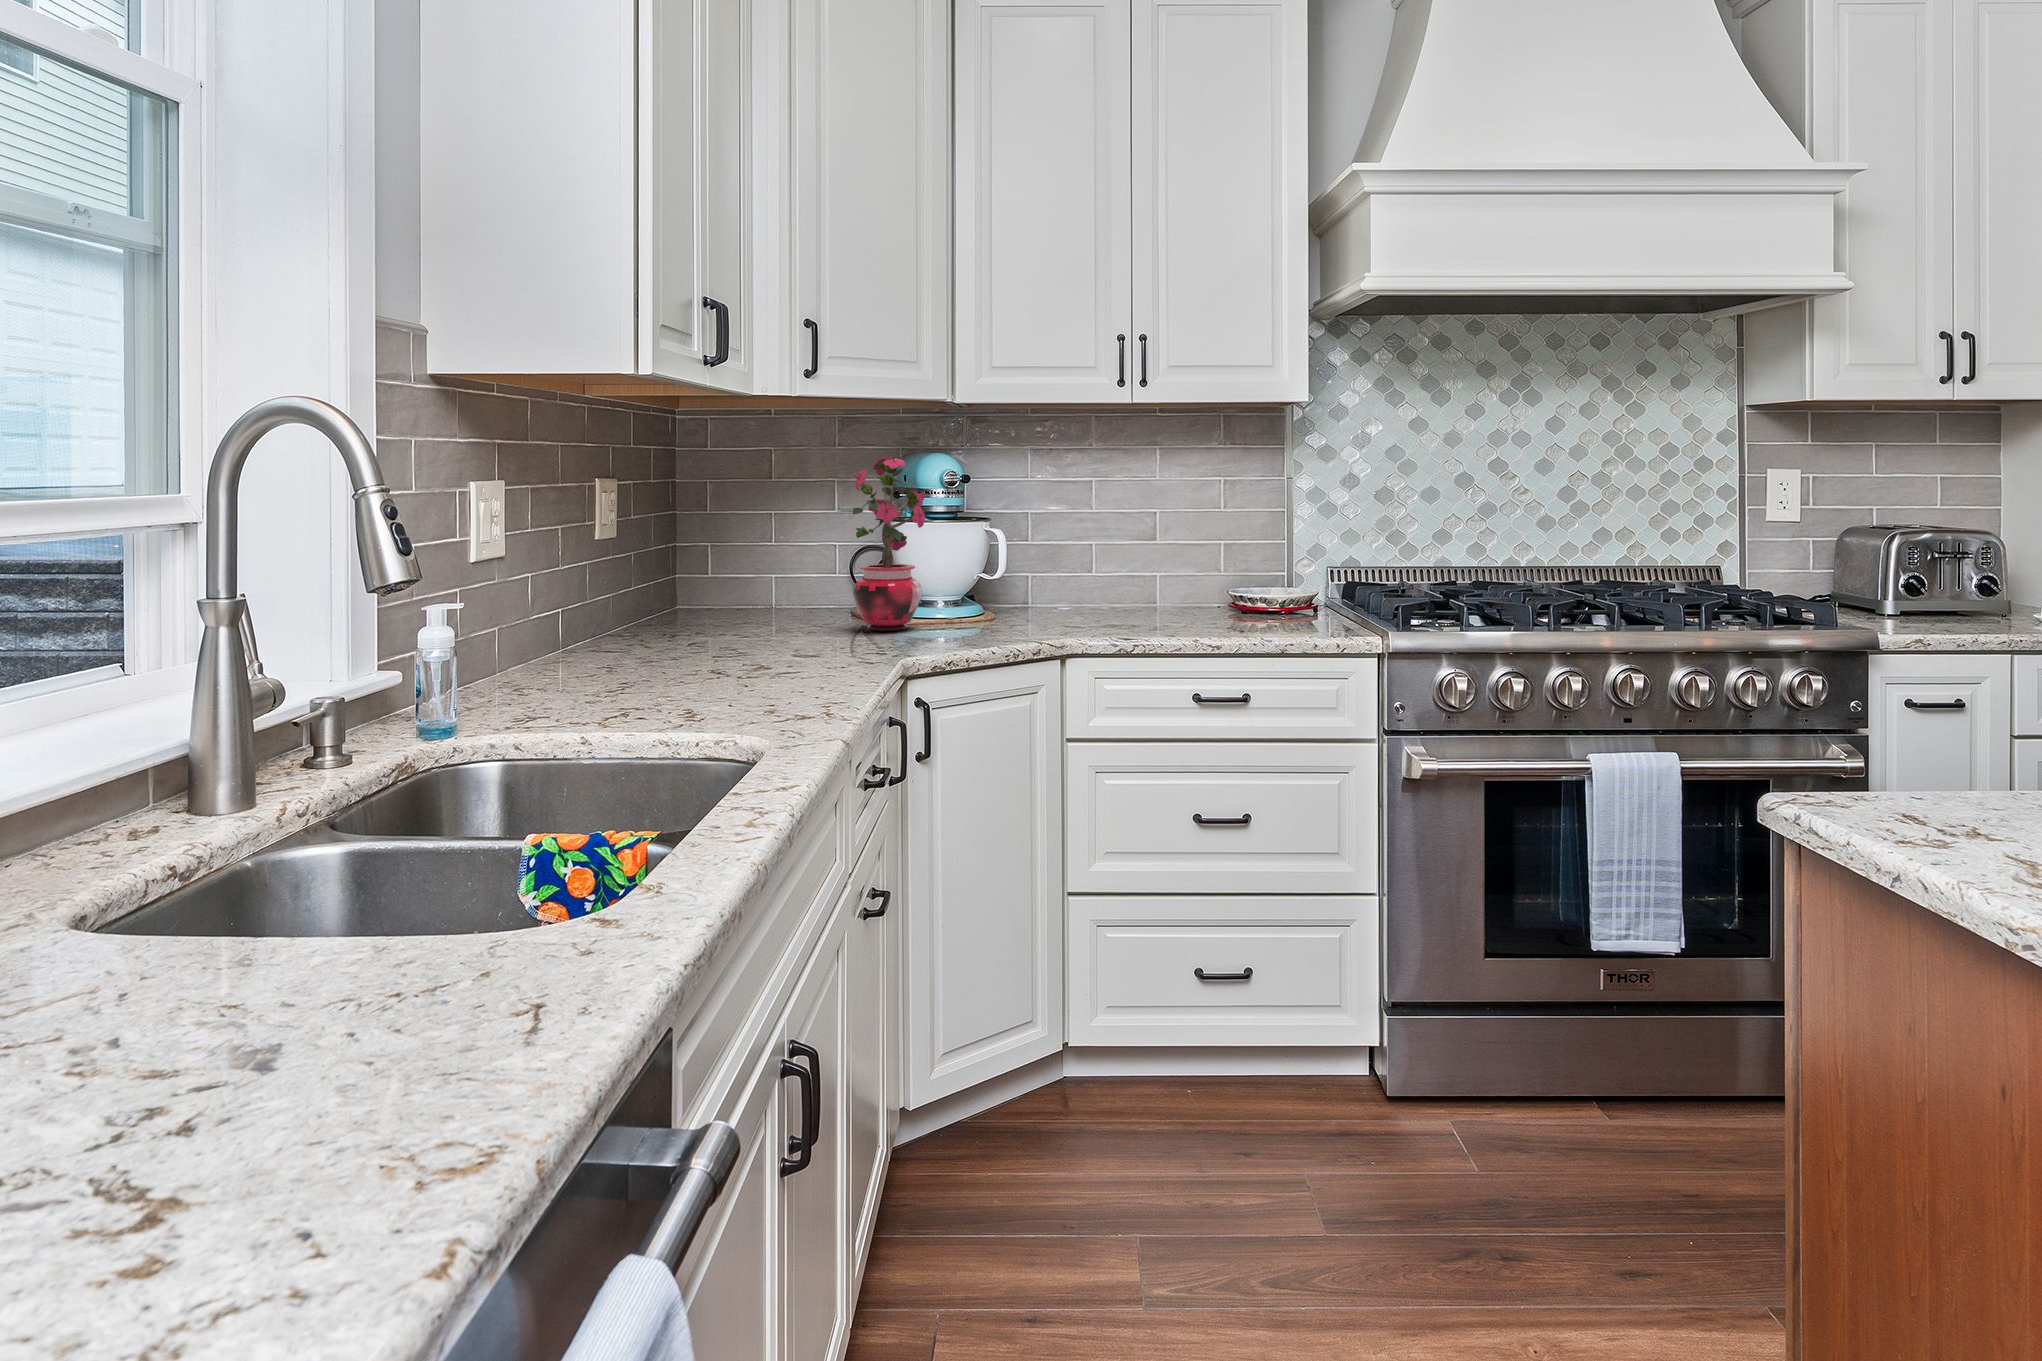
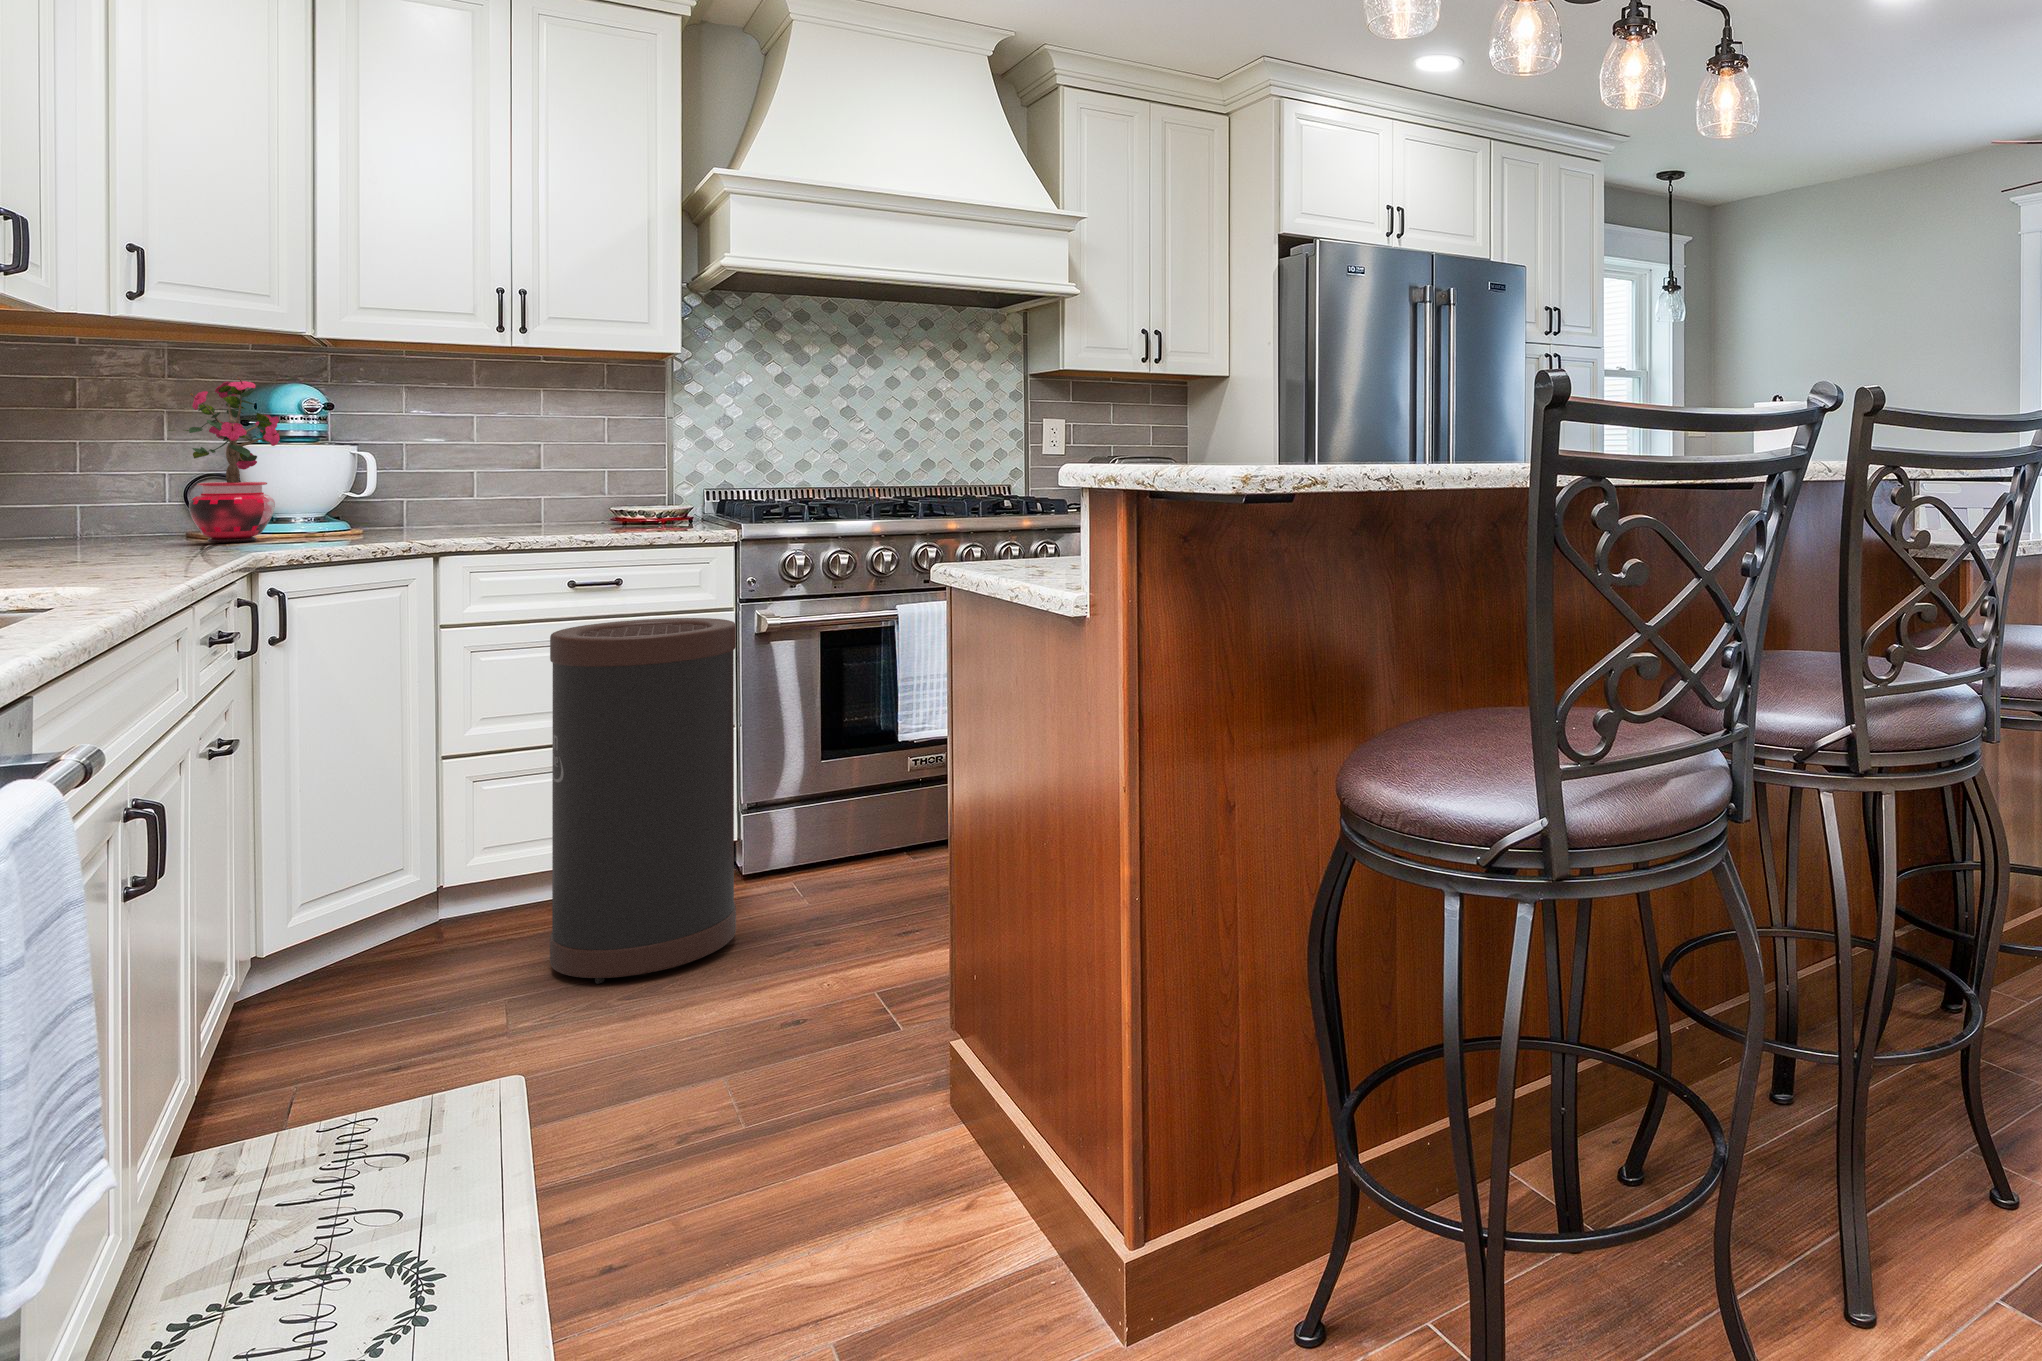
trash can: none [1184,759,1400,1252] -> present [550,618,736,984]

